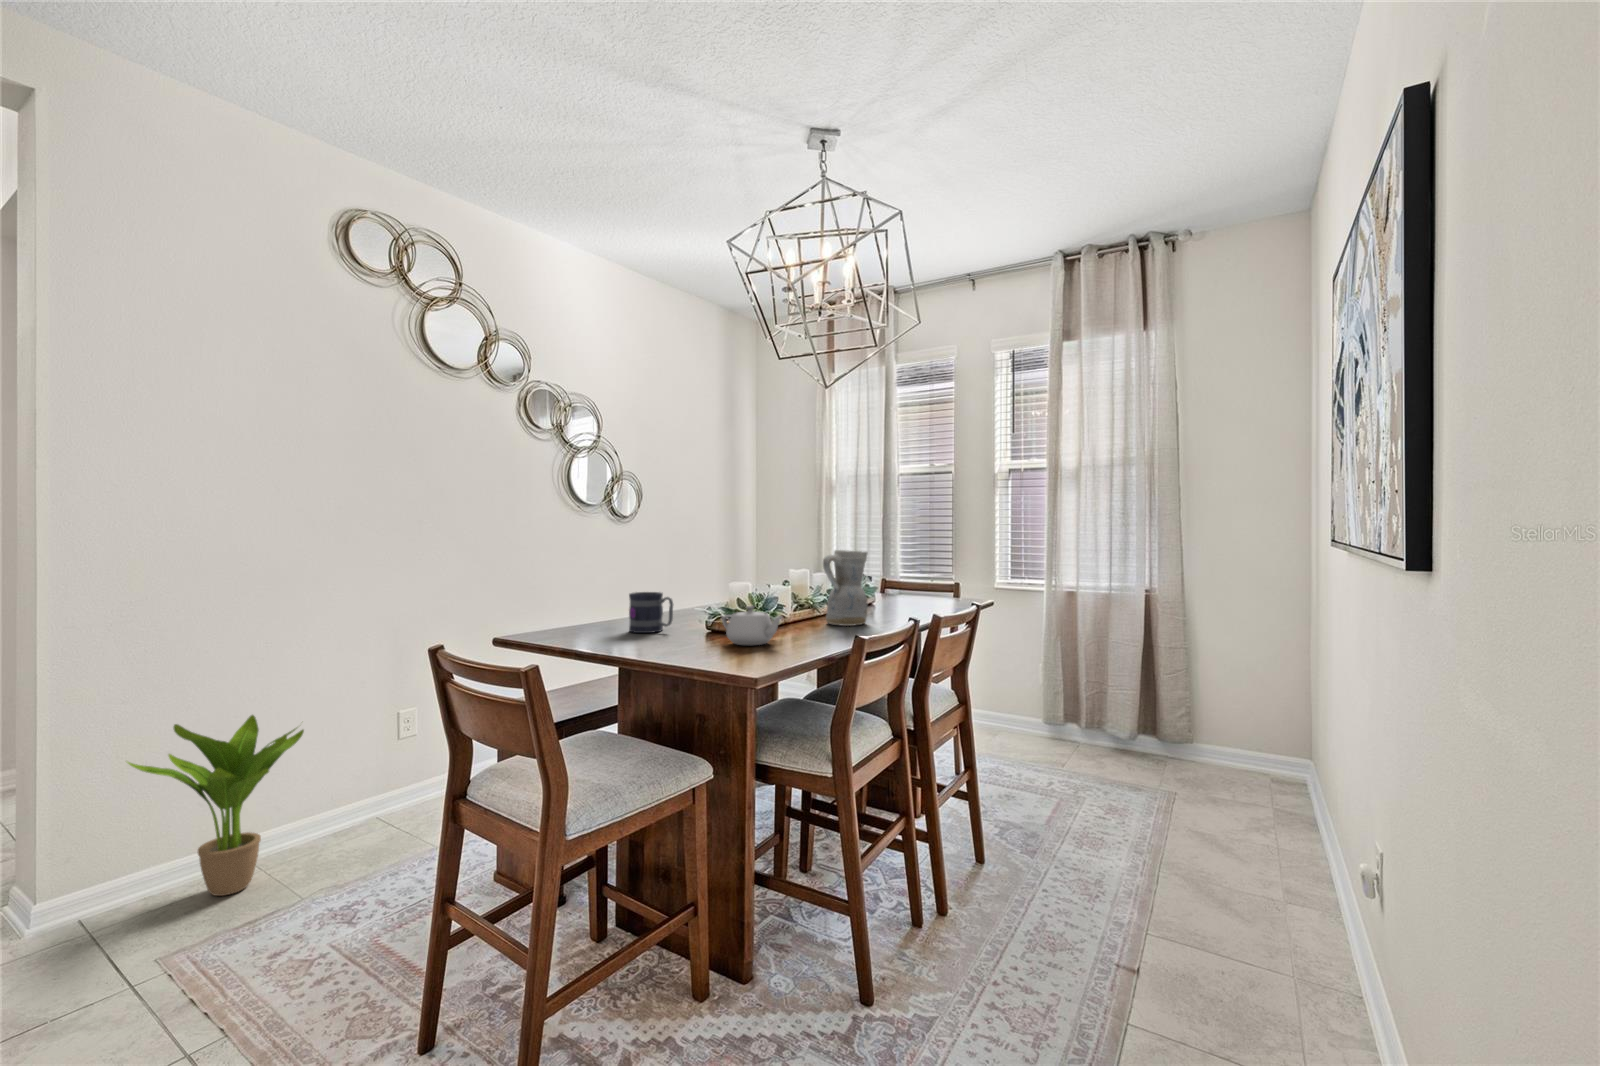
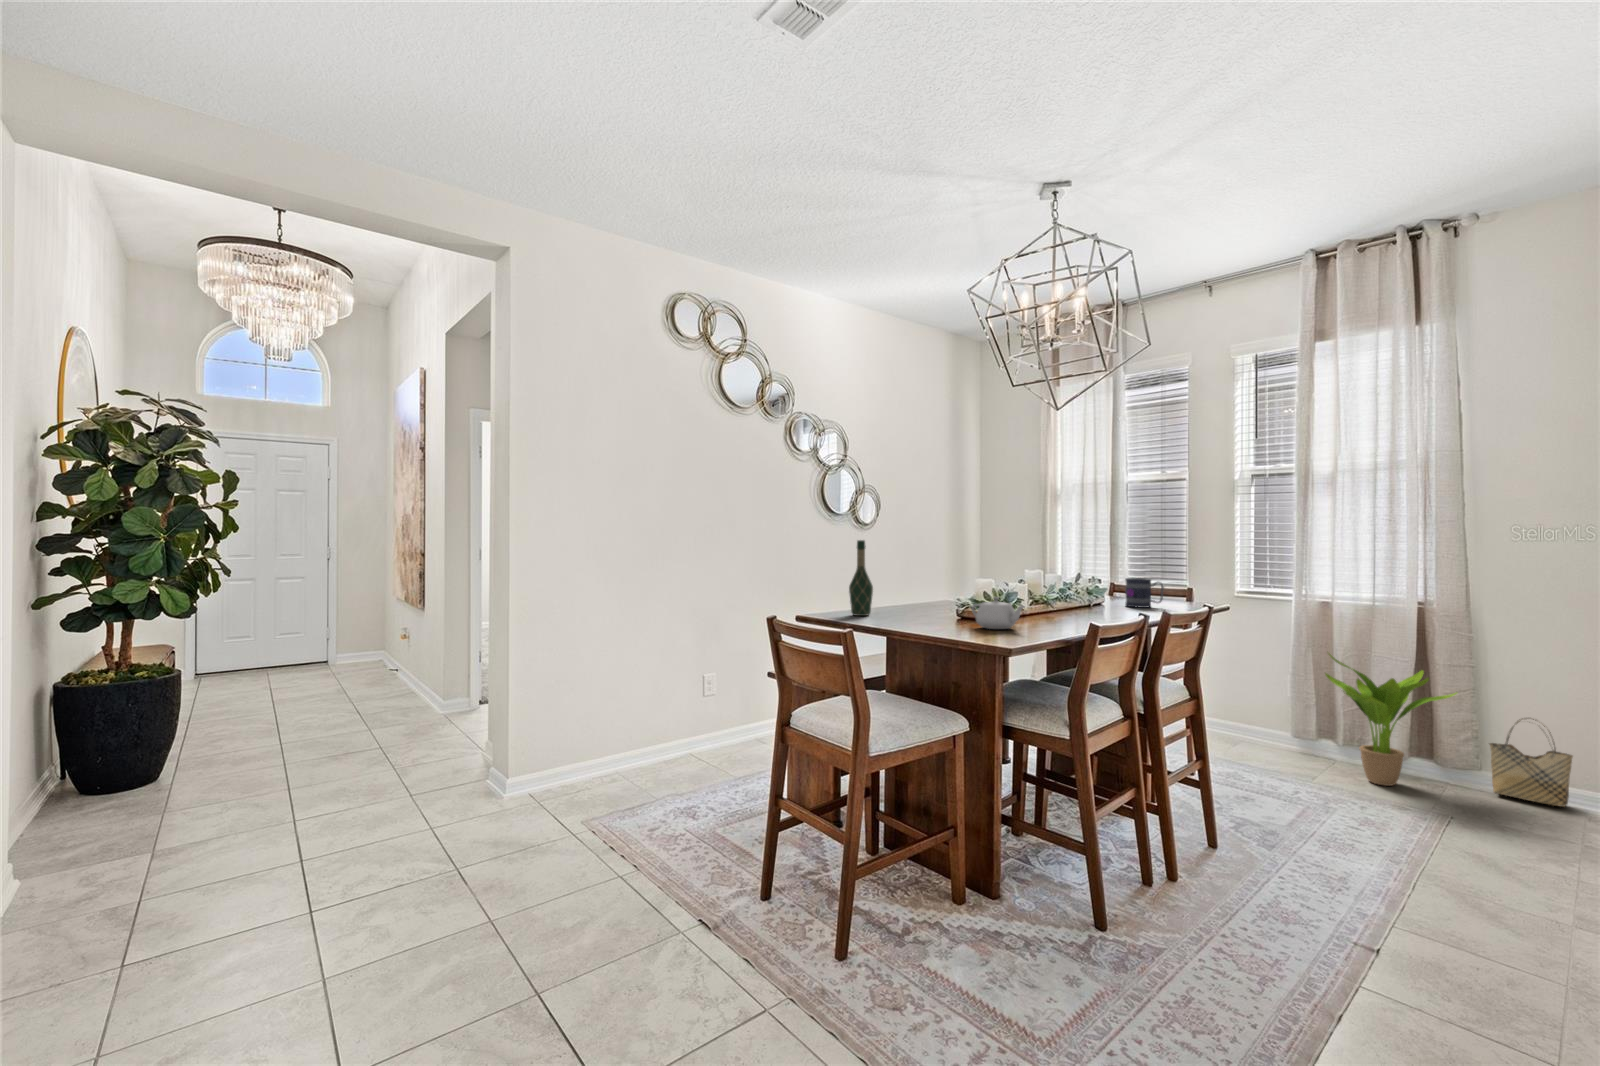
wine bottle: none [576,537,607,632] -> present [849,540,873,616]
ceramic pitcher: present [823,550,868,626] -> none [1058,552,1100,619]
mug: present [629,592,673,633] -> present [1125,578,1164,608]
woven basket: none [1203,696,1266,776] -> present [1490,719,1573,807]
potted plant: present [127,715,304,896] -> present [1325,654,1456,786]

